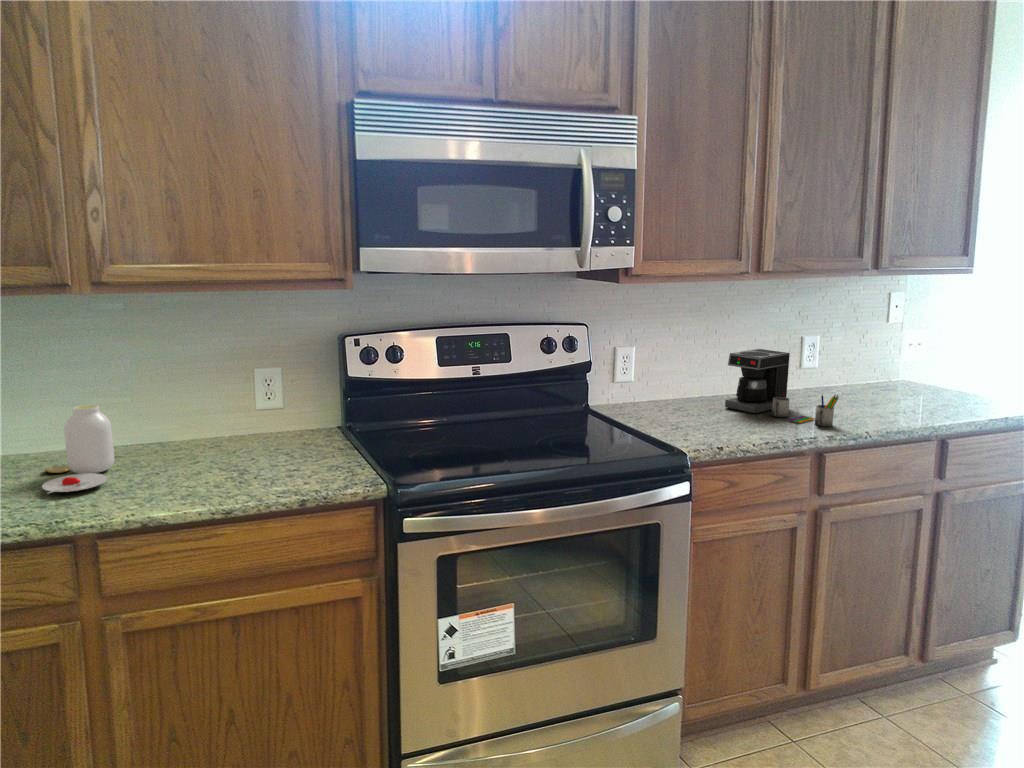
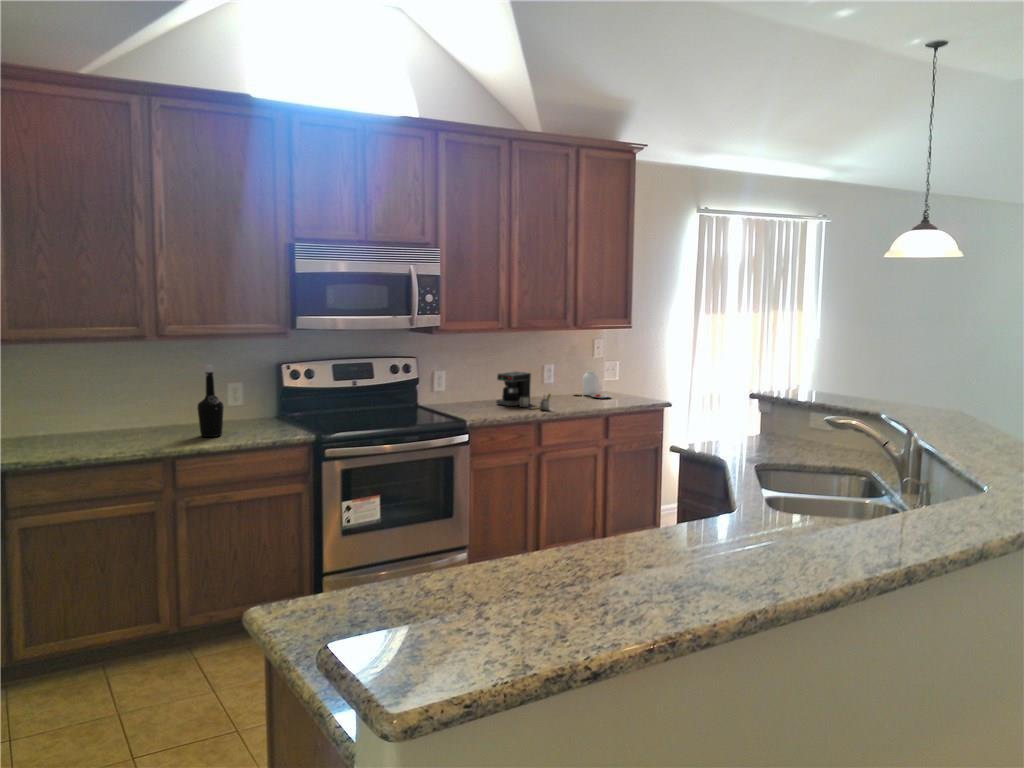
bottle: none [161,345,213,487] -> present [198,365,224,437]
jar: present [42,404,114,493] -> present [577,370,610,398]

